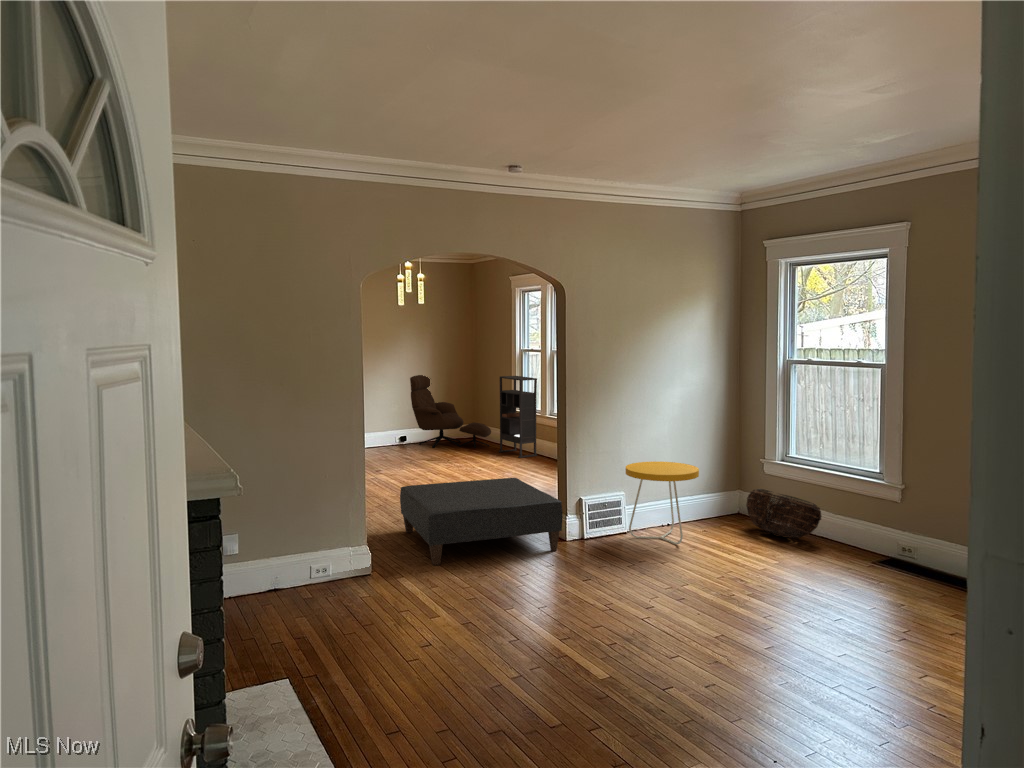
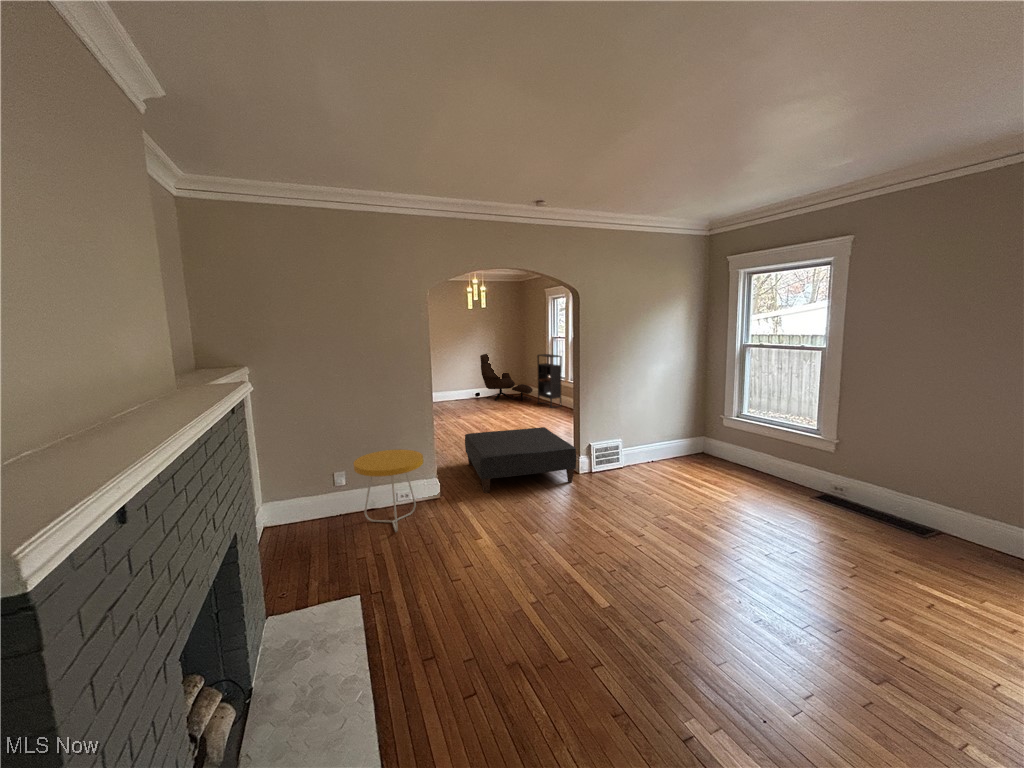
side table: present [625,461,699,544] -> present [354,449,423,532]
basket: present [746,489,822,538] -> none [710,438,769,476]

